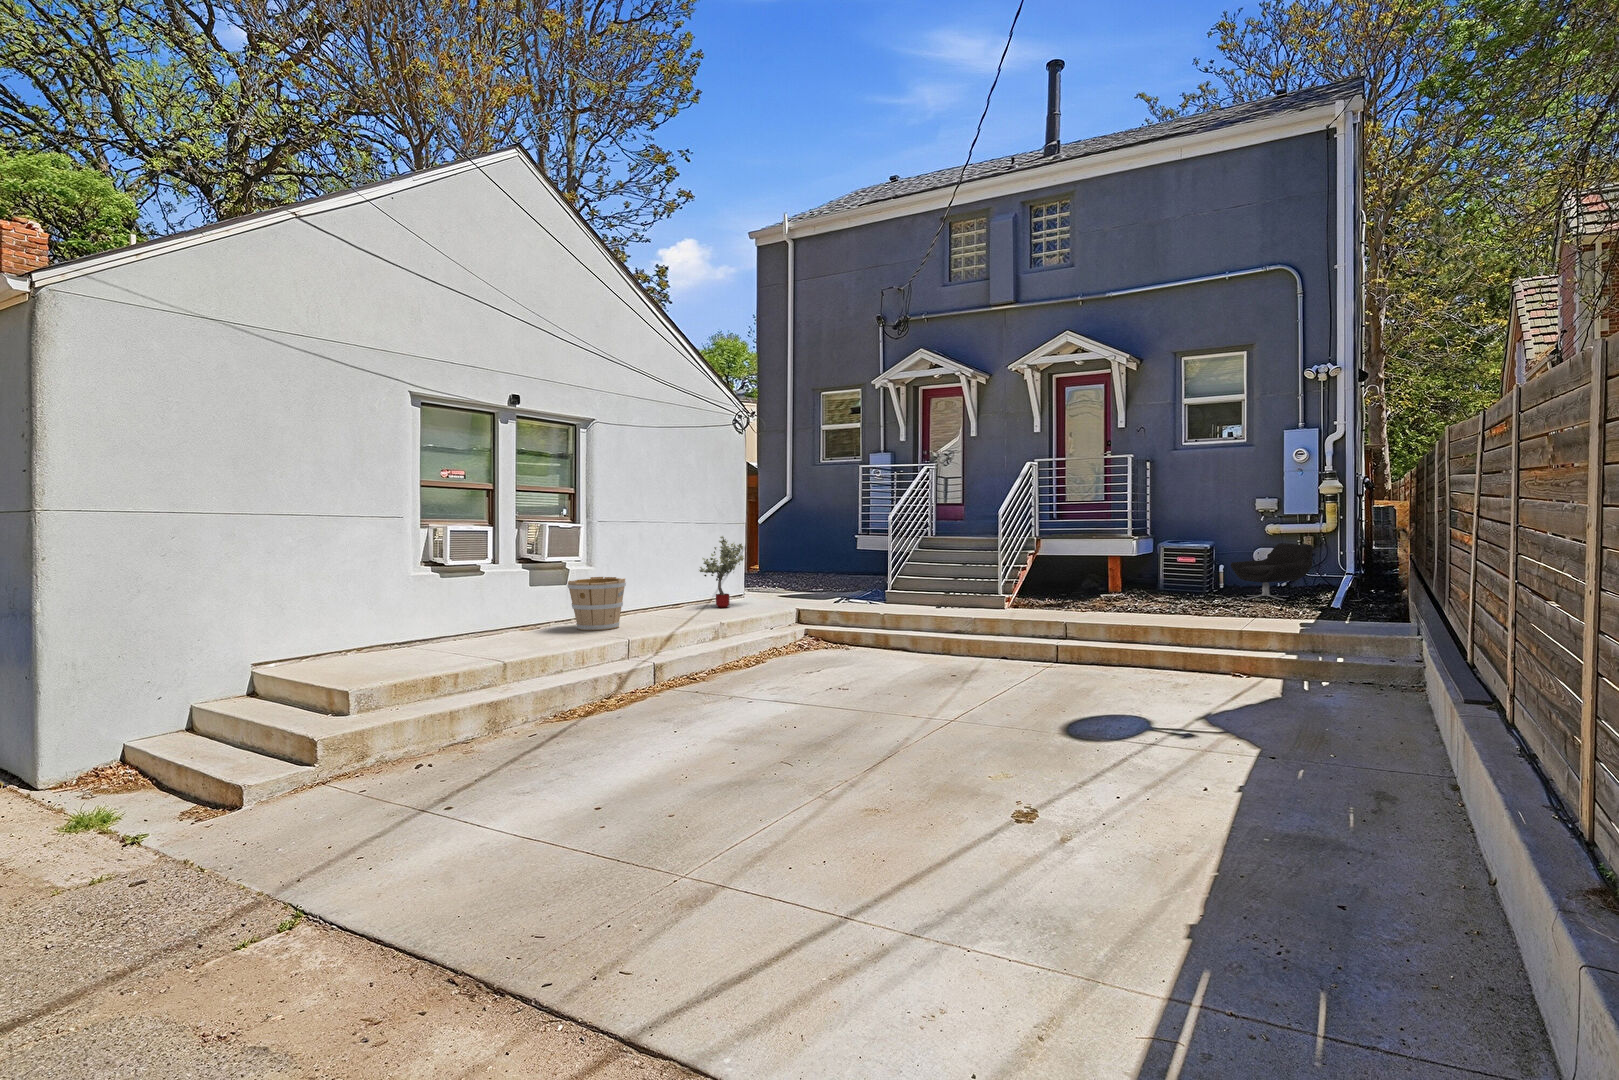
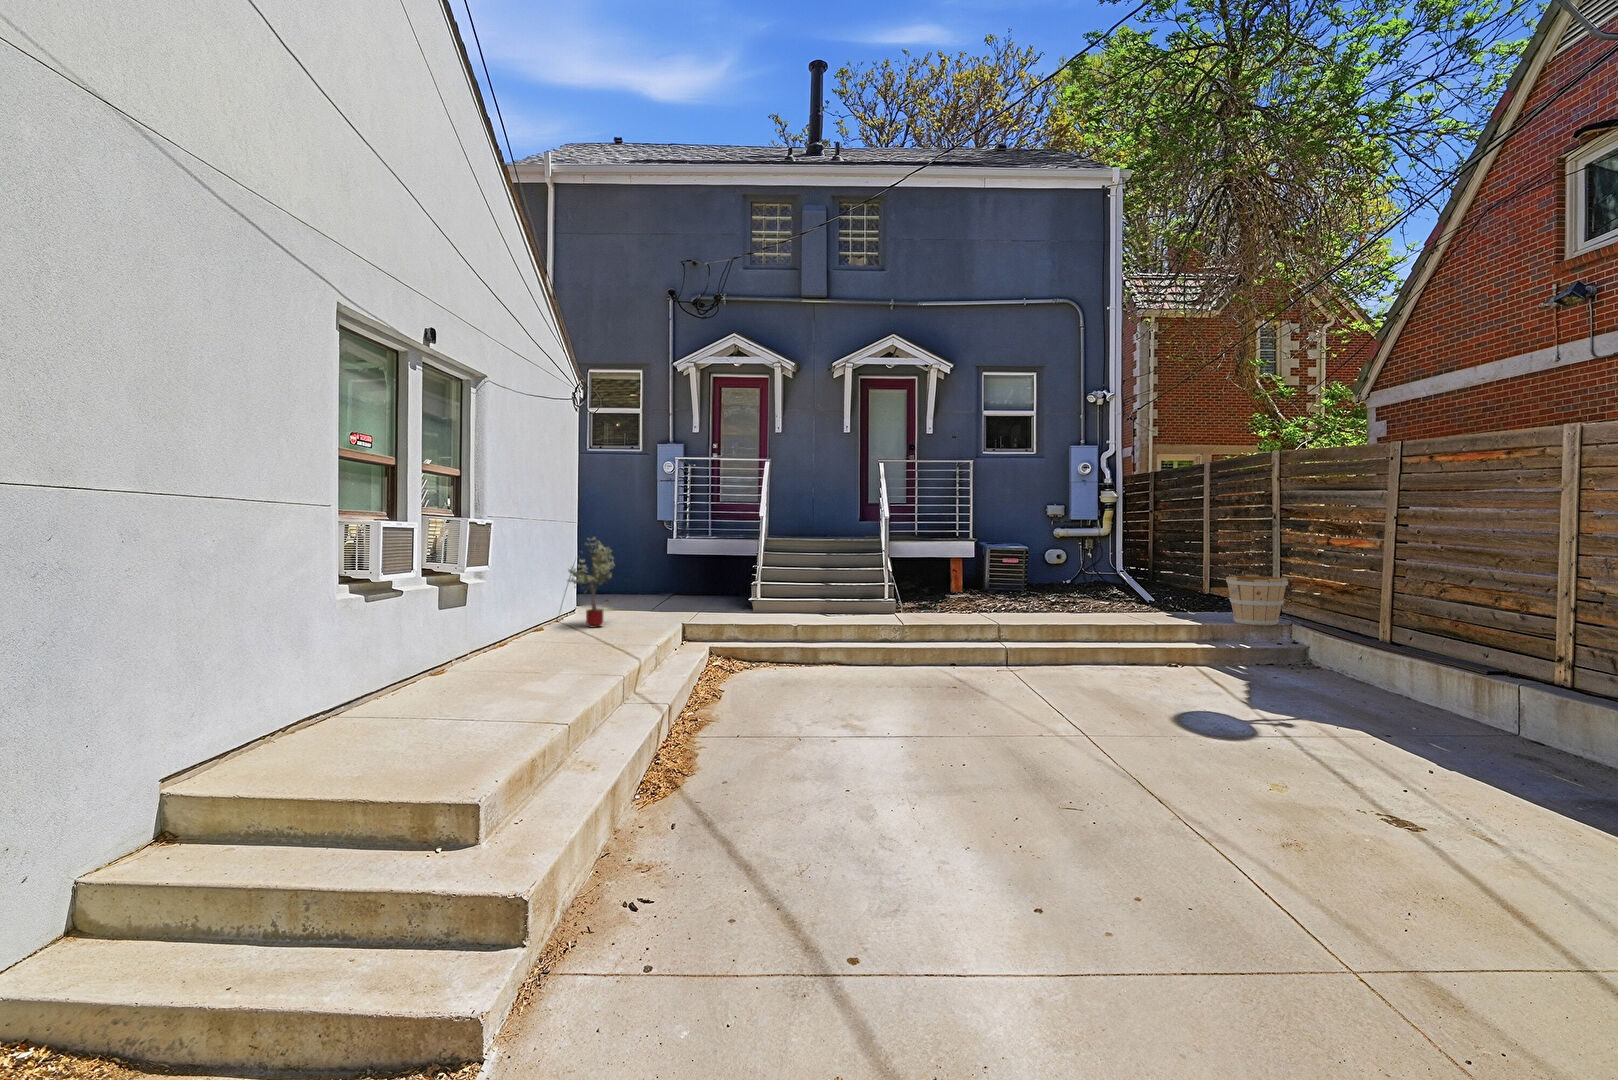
lounge chair: present [1231,543,1313,600] -> none [1035,547,1103,598]
wooden bucket: present [567,577,626,631] -> present [1226,575,1288,626]

